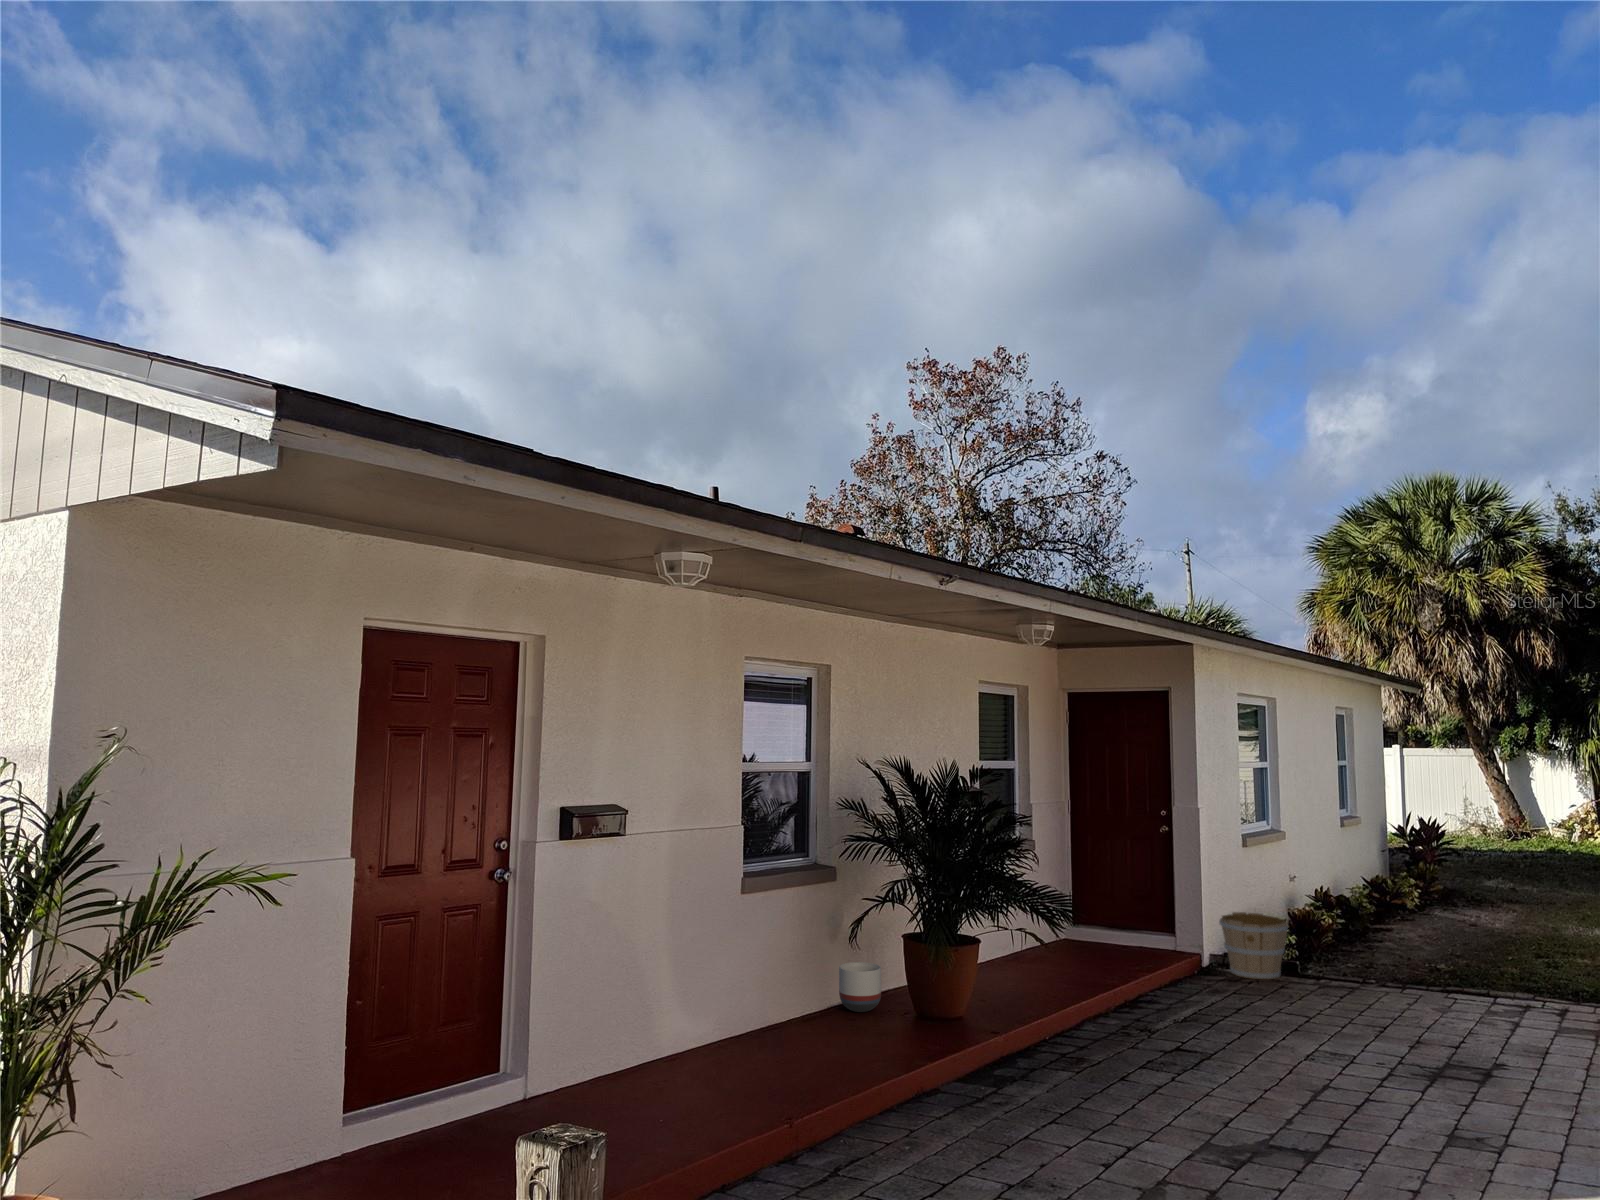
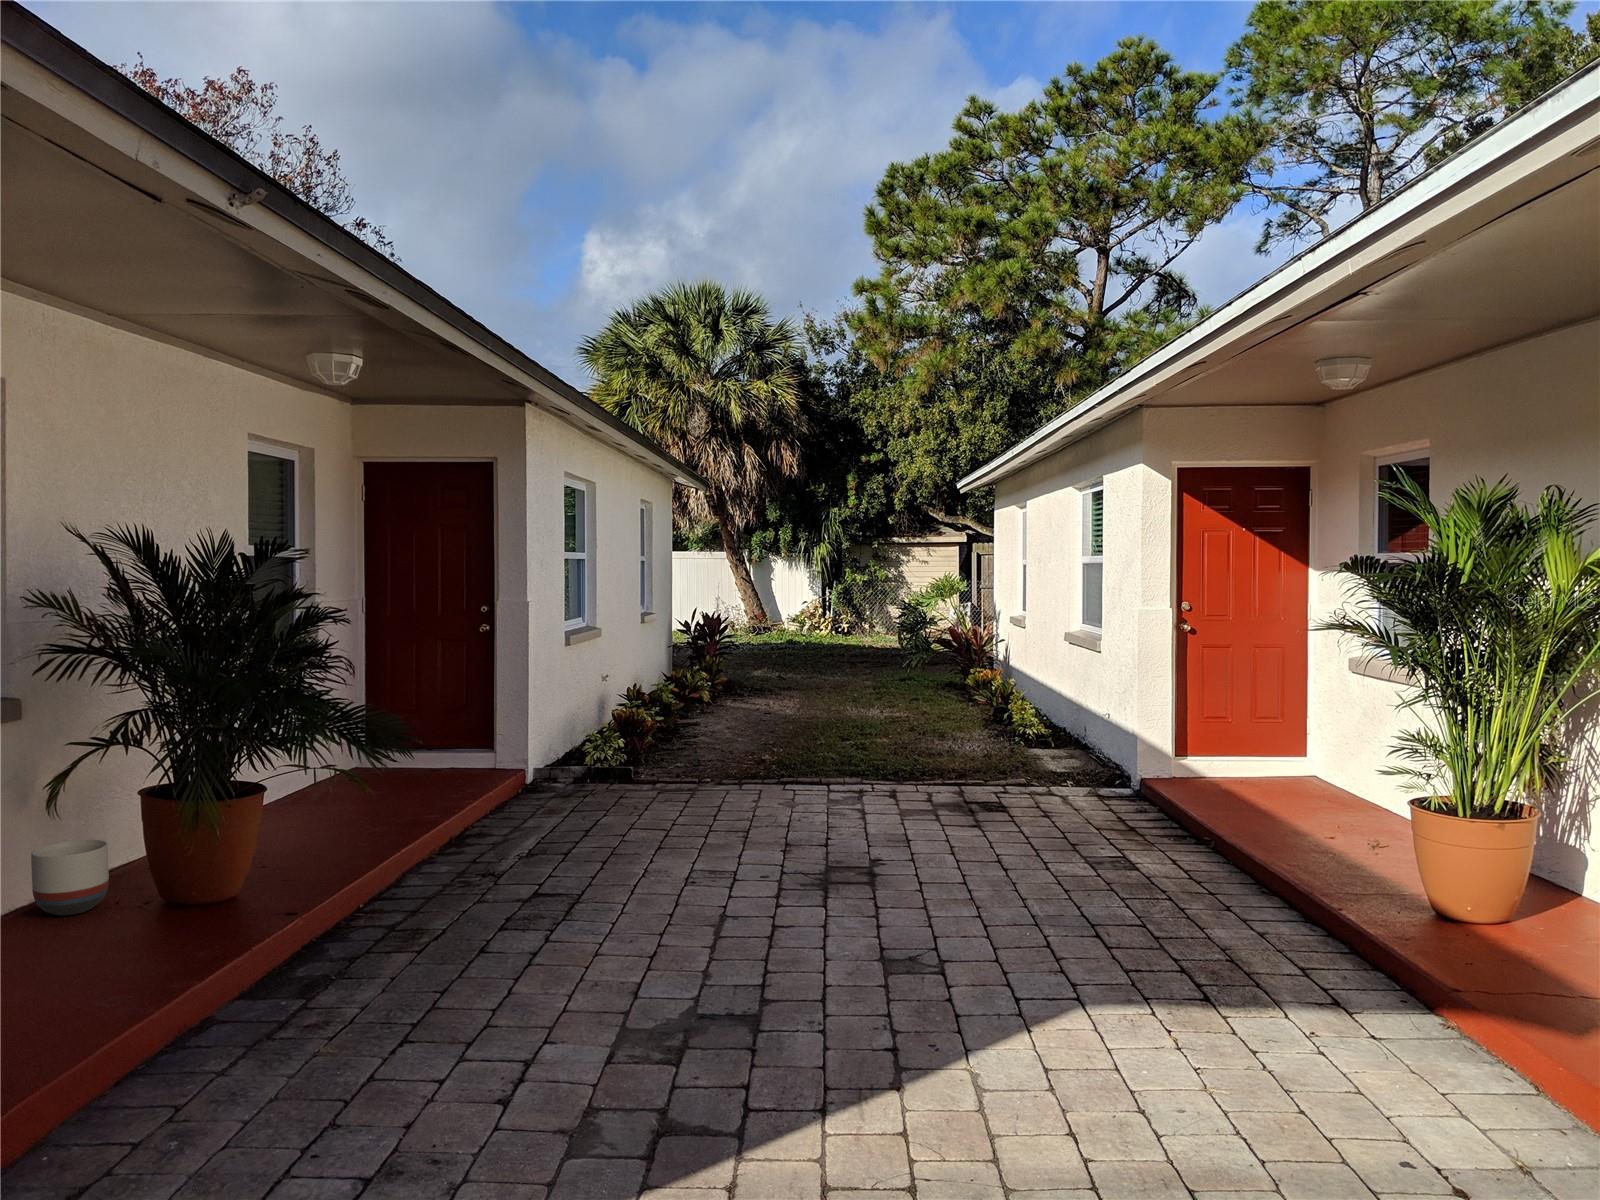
wooden bucket: present [1219,912,1289,979] -> none [547,715,621,787]

